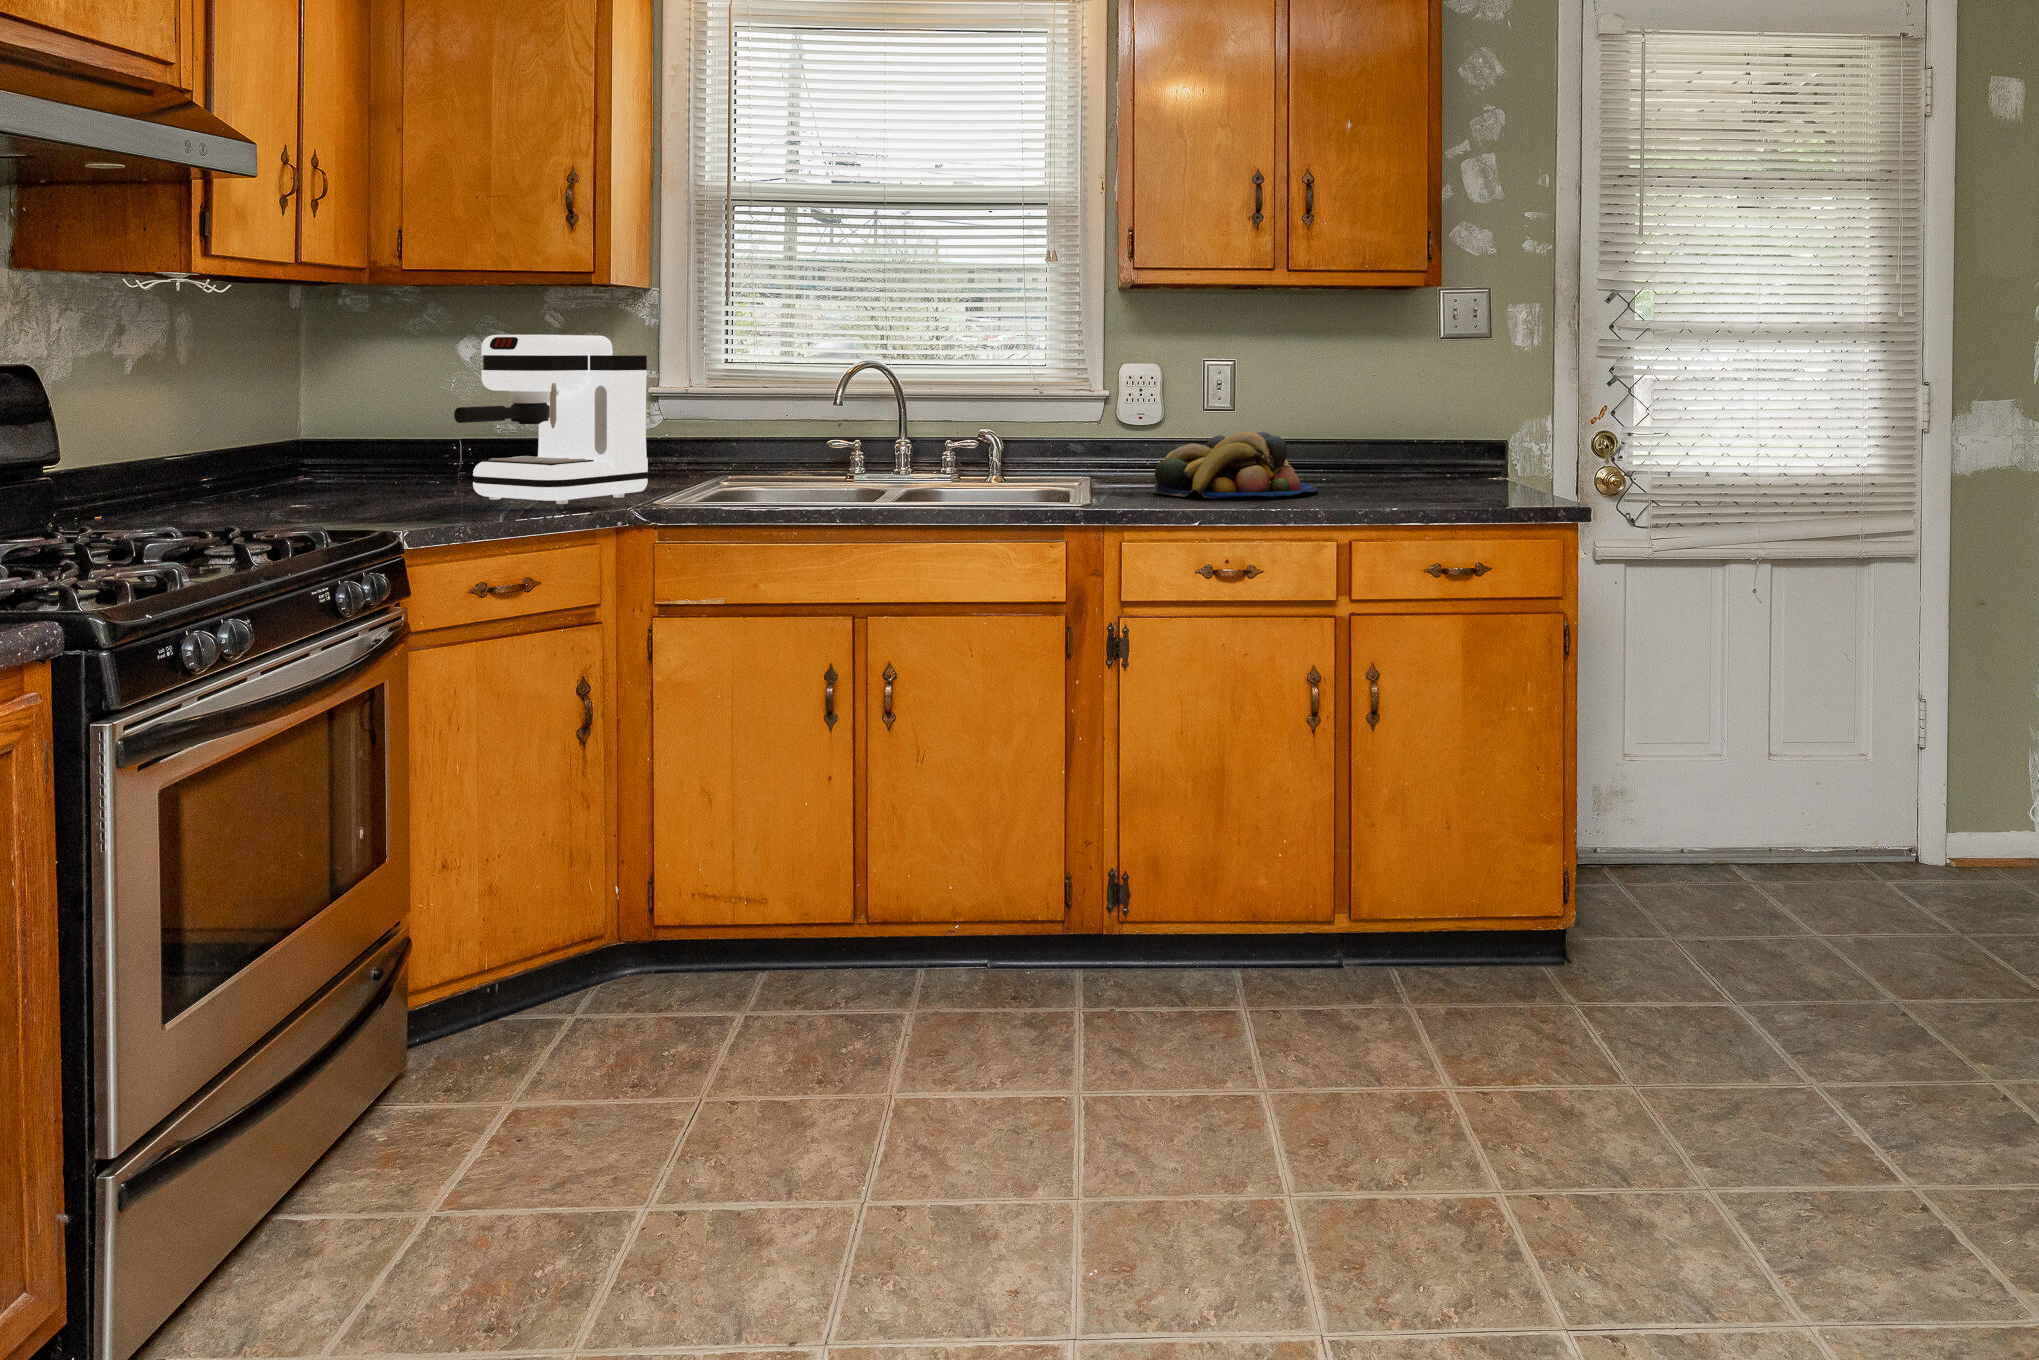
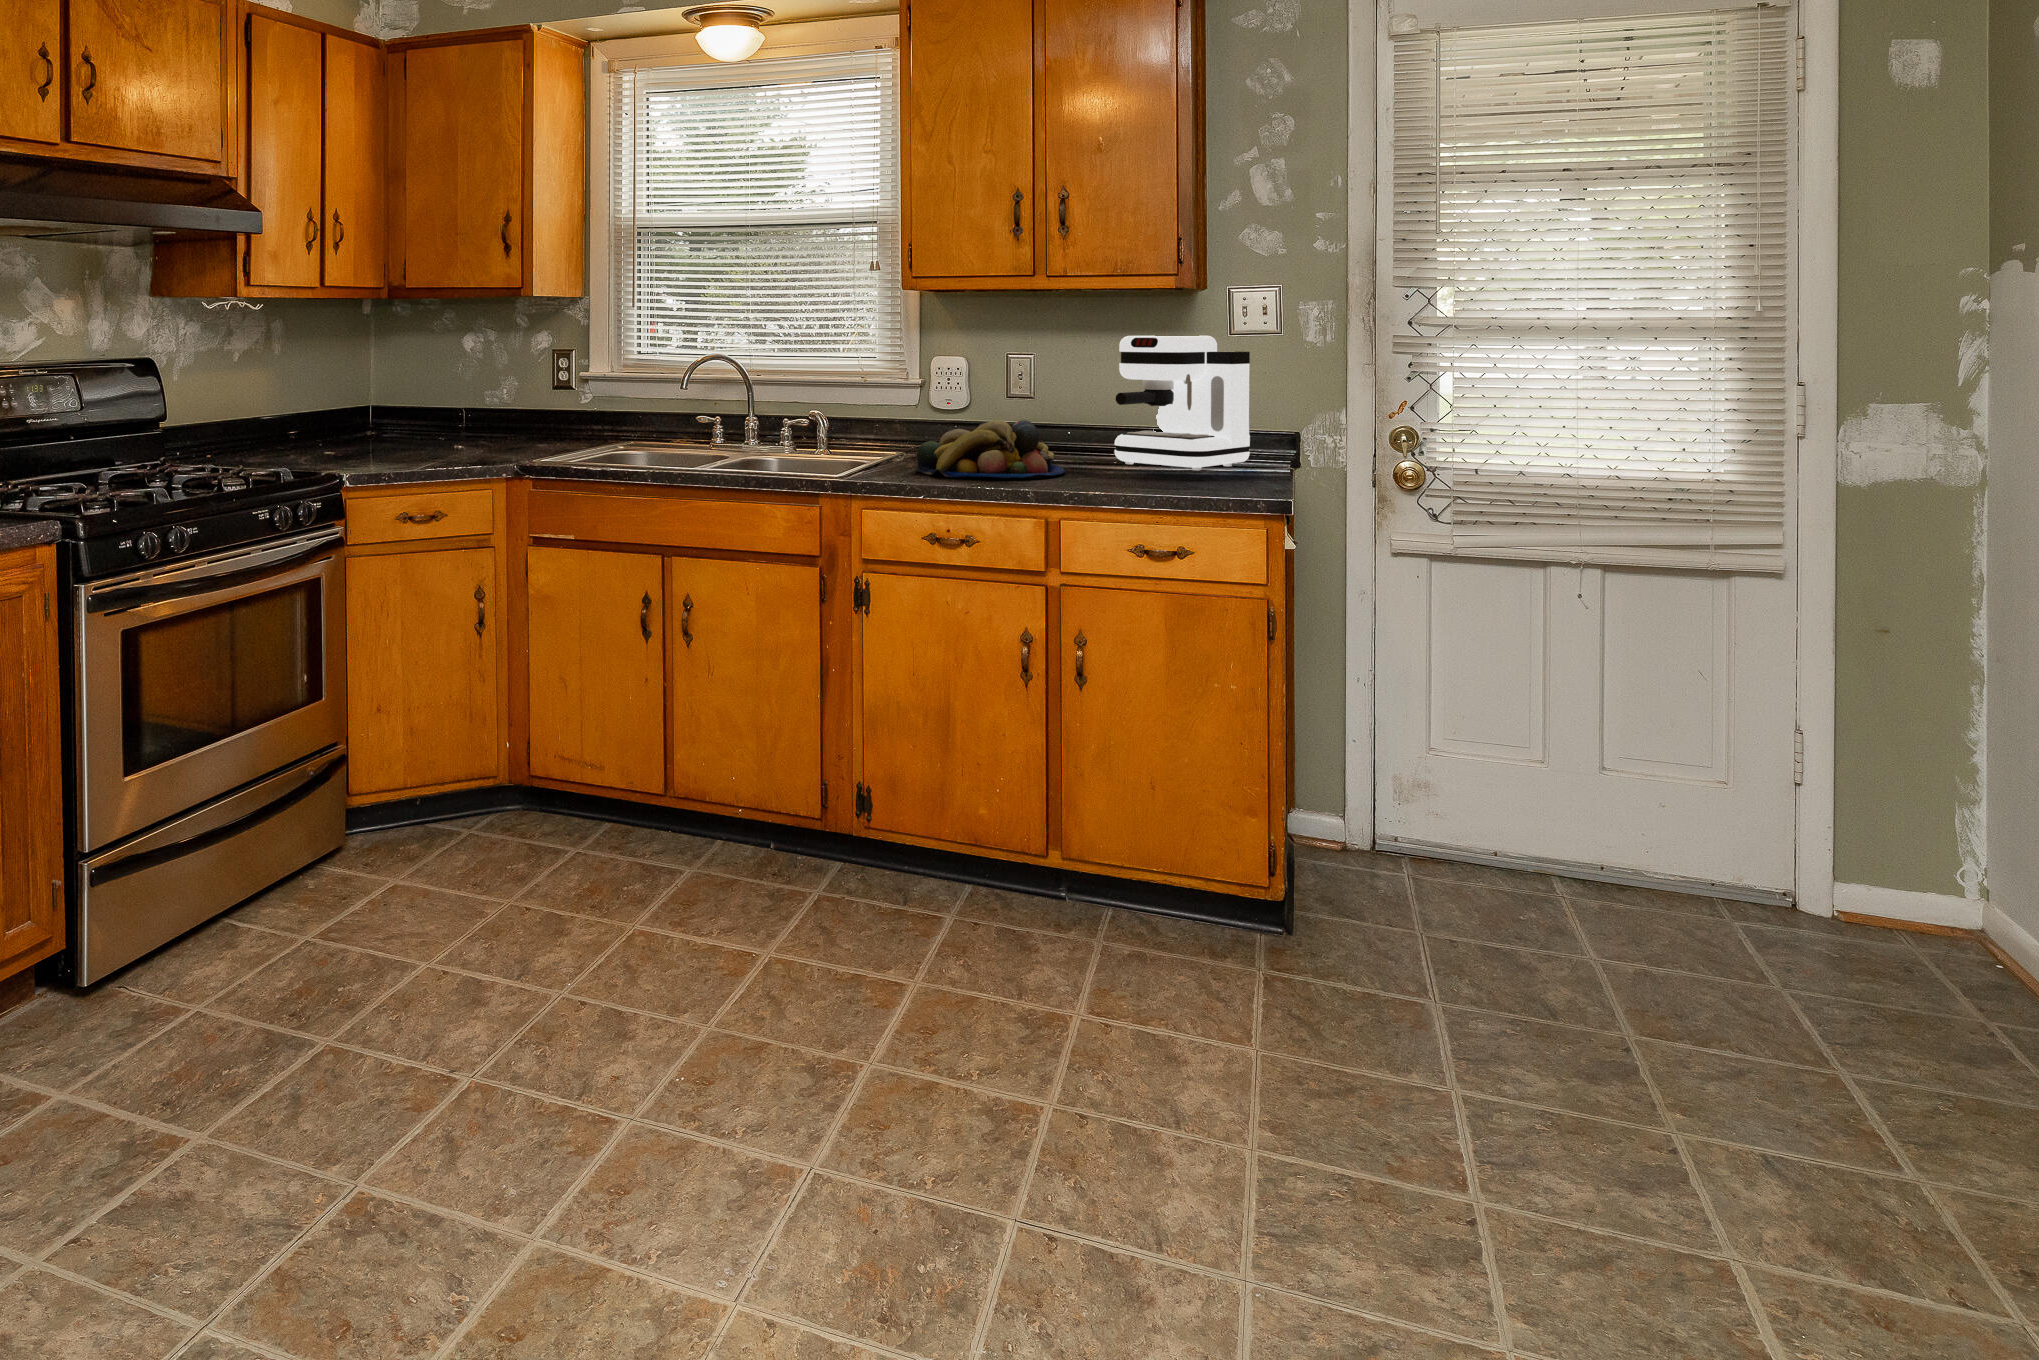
coffee maker: present [454,335,648,504] -> present [1114,335,1250,471]

